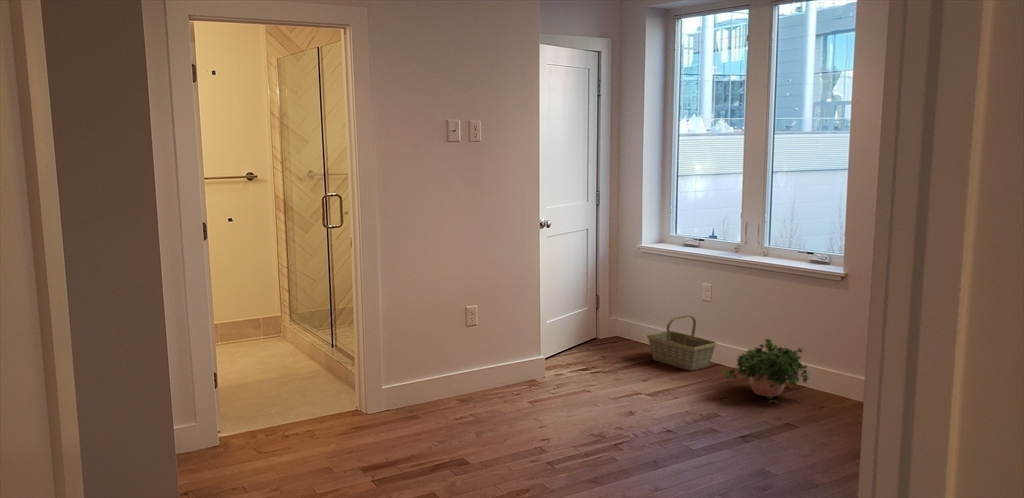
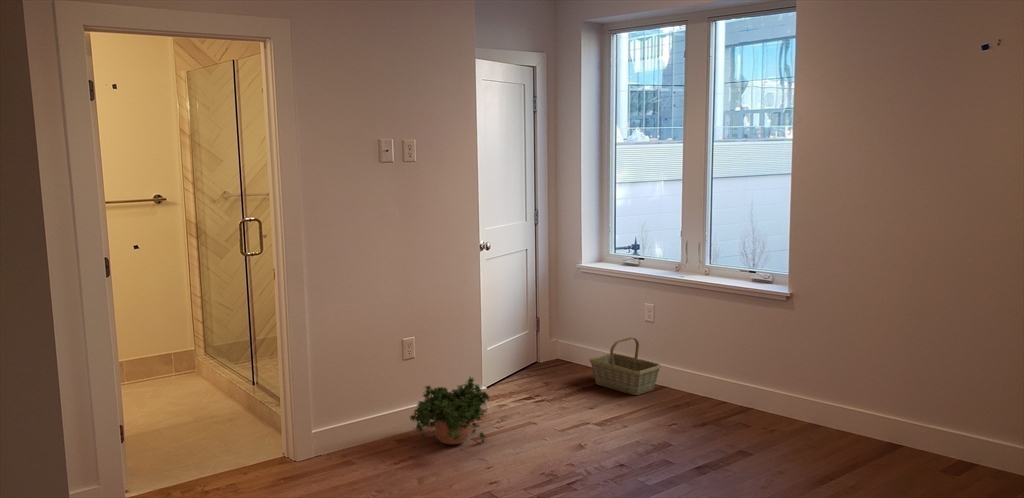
potted plant: present [725,339,808,402] -> present [410,377,489,444]

